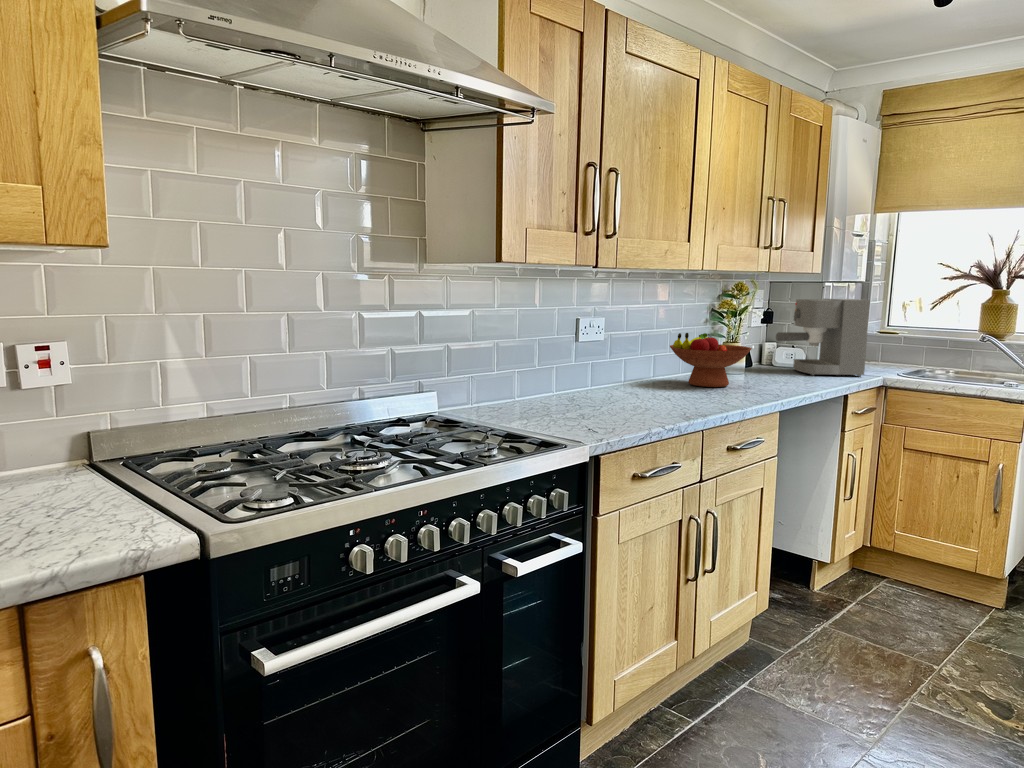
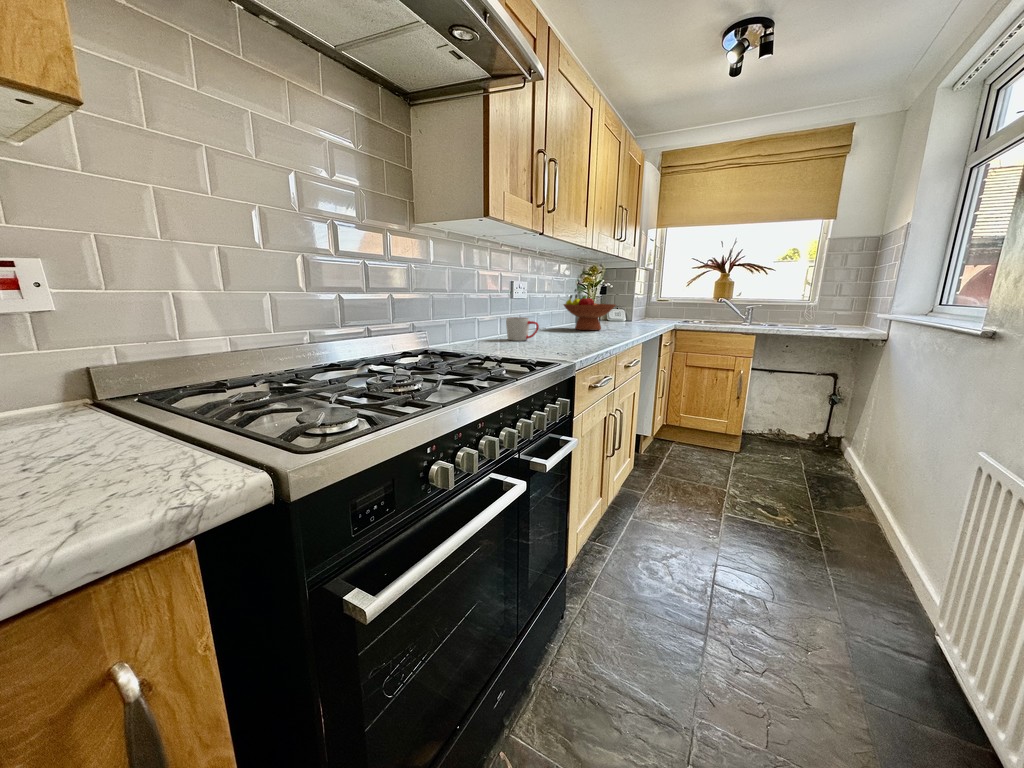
coffee maker: present [776,299,870,376] -> none [614,277,669,325]
mug: none [557,371,599,404] -> present [506,317,539,341]

